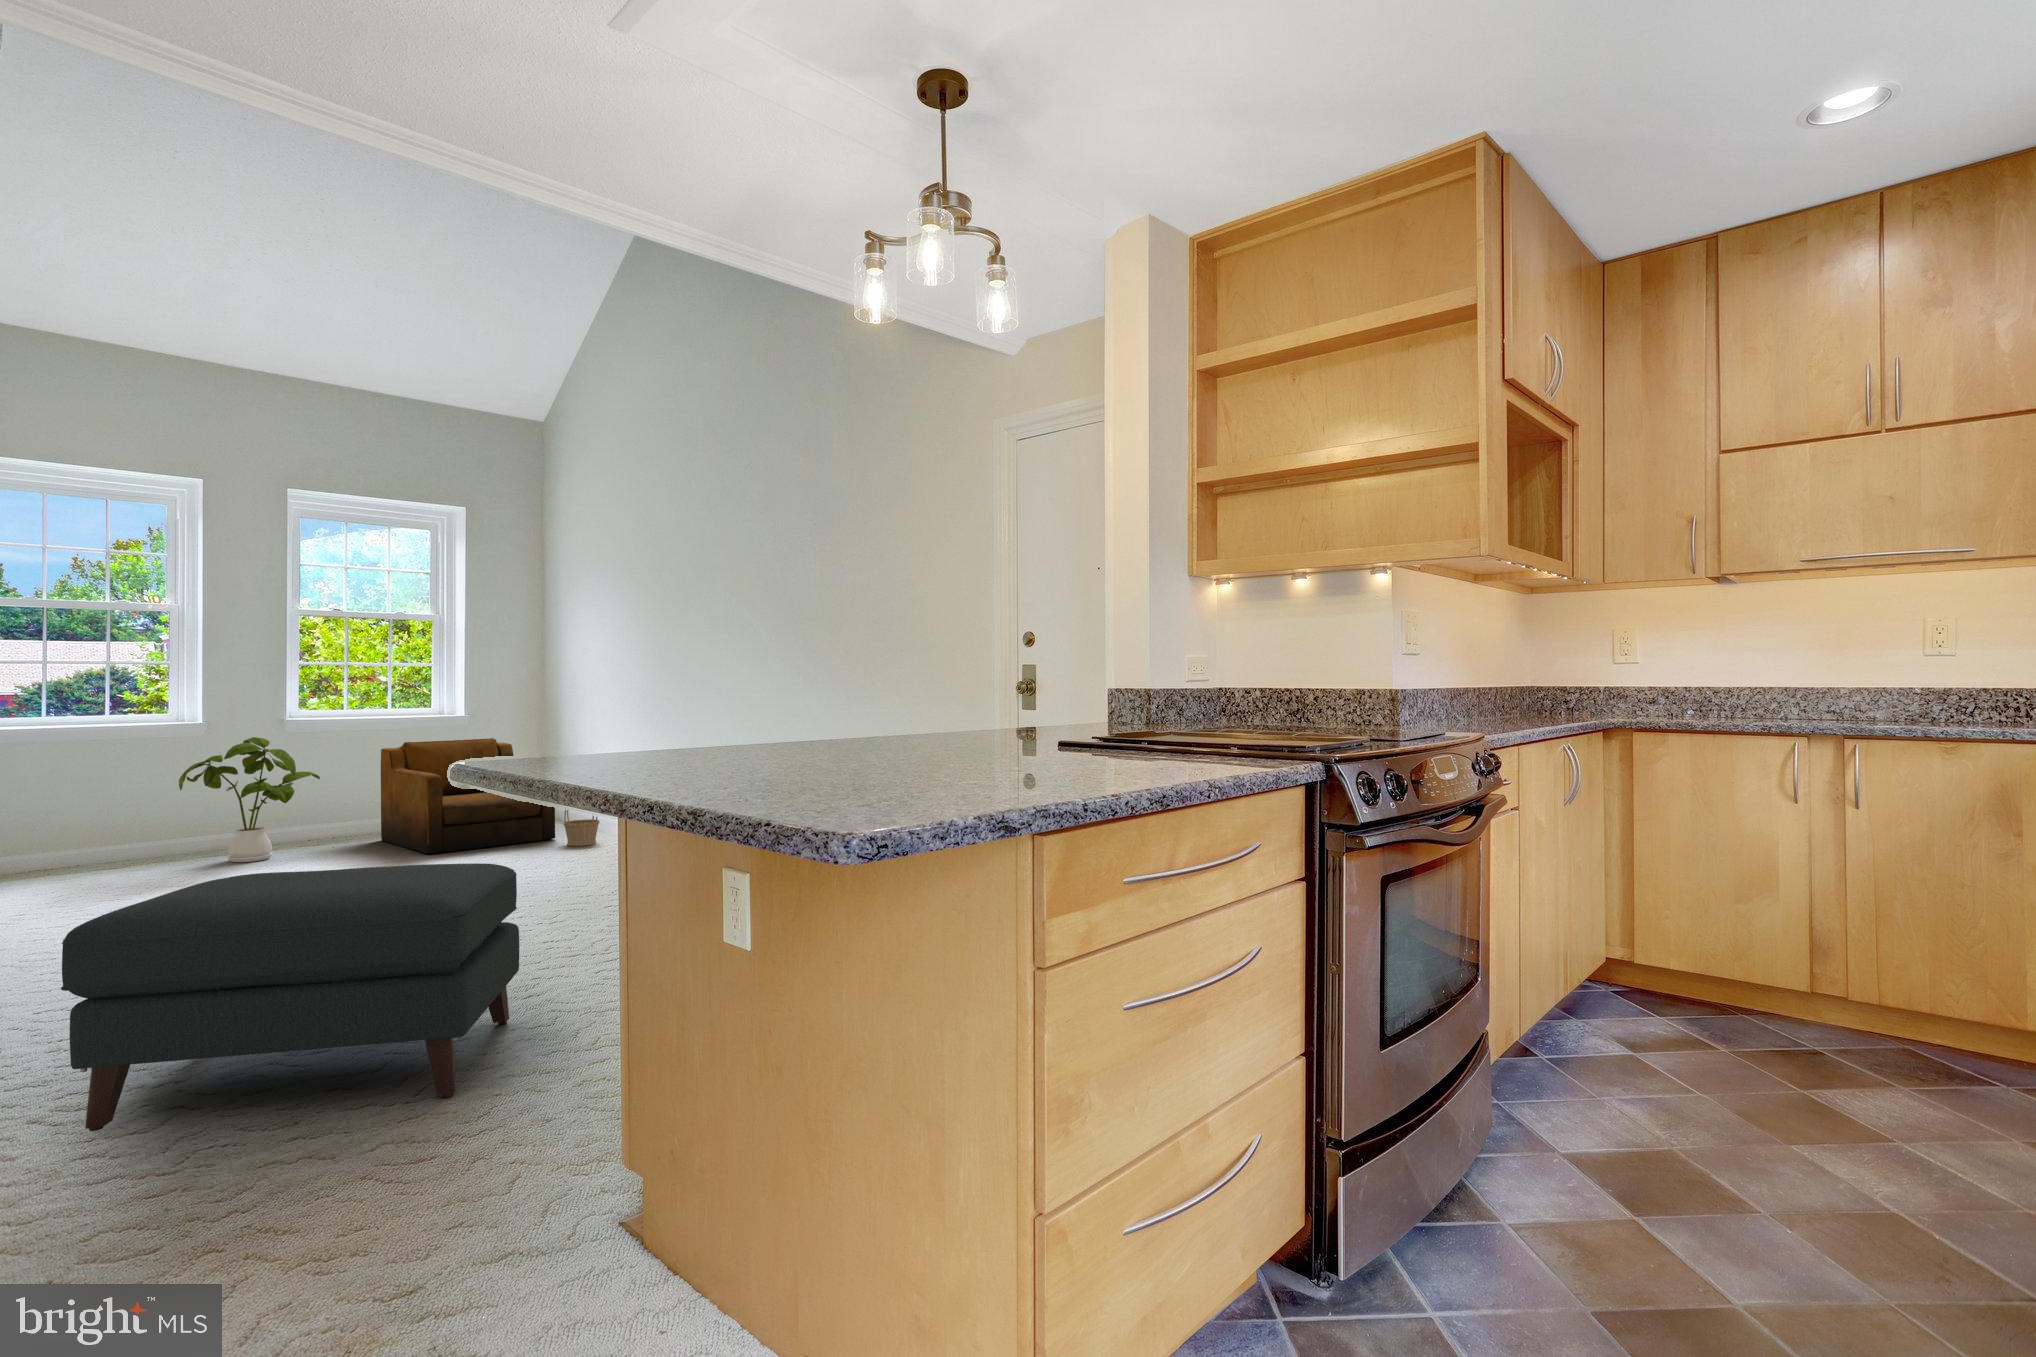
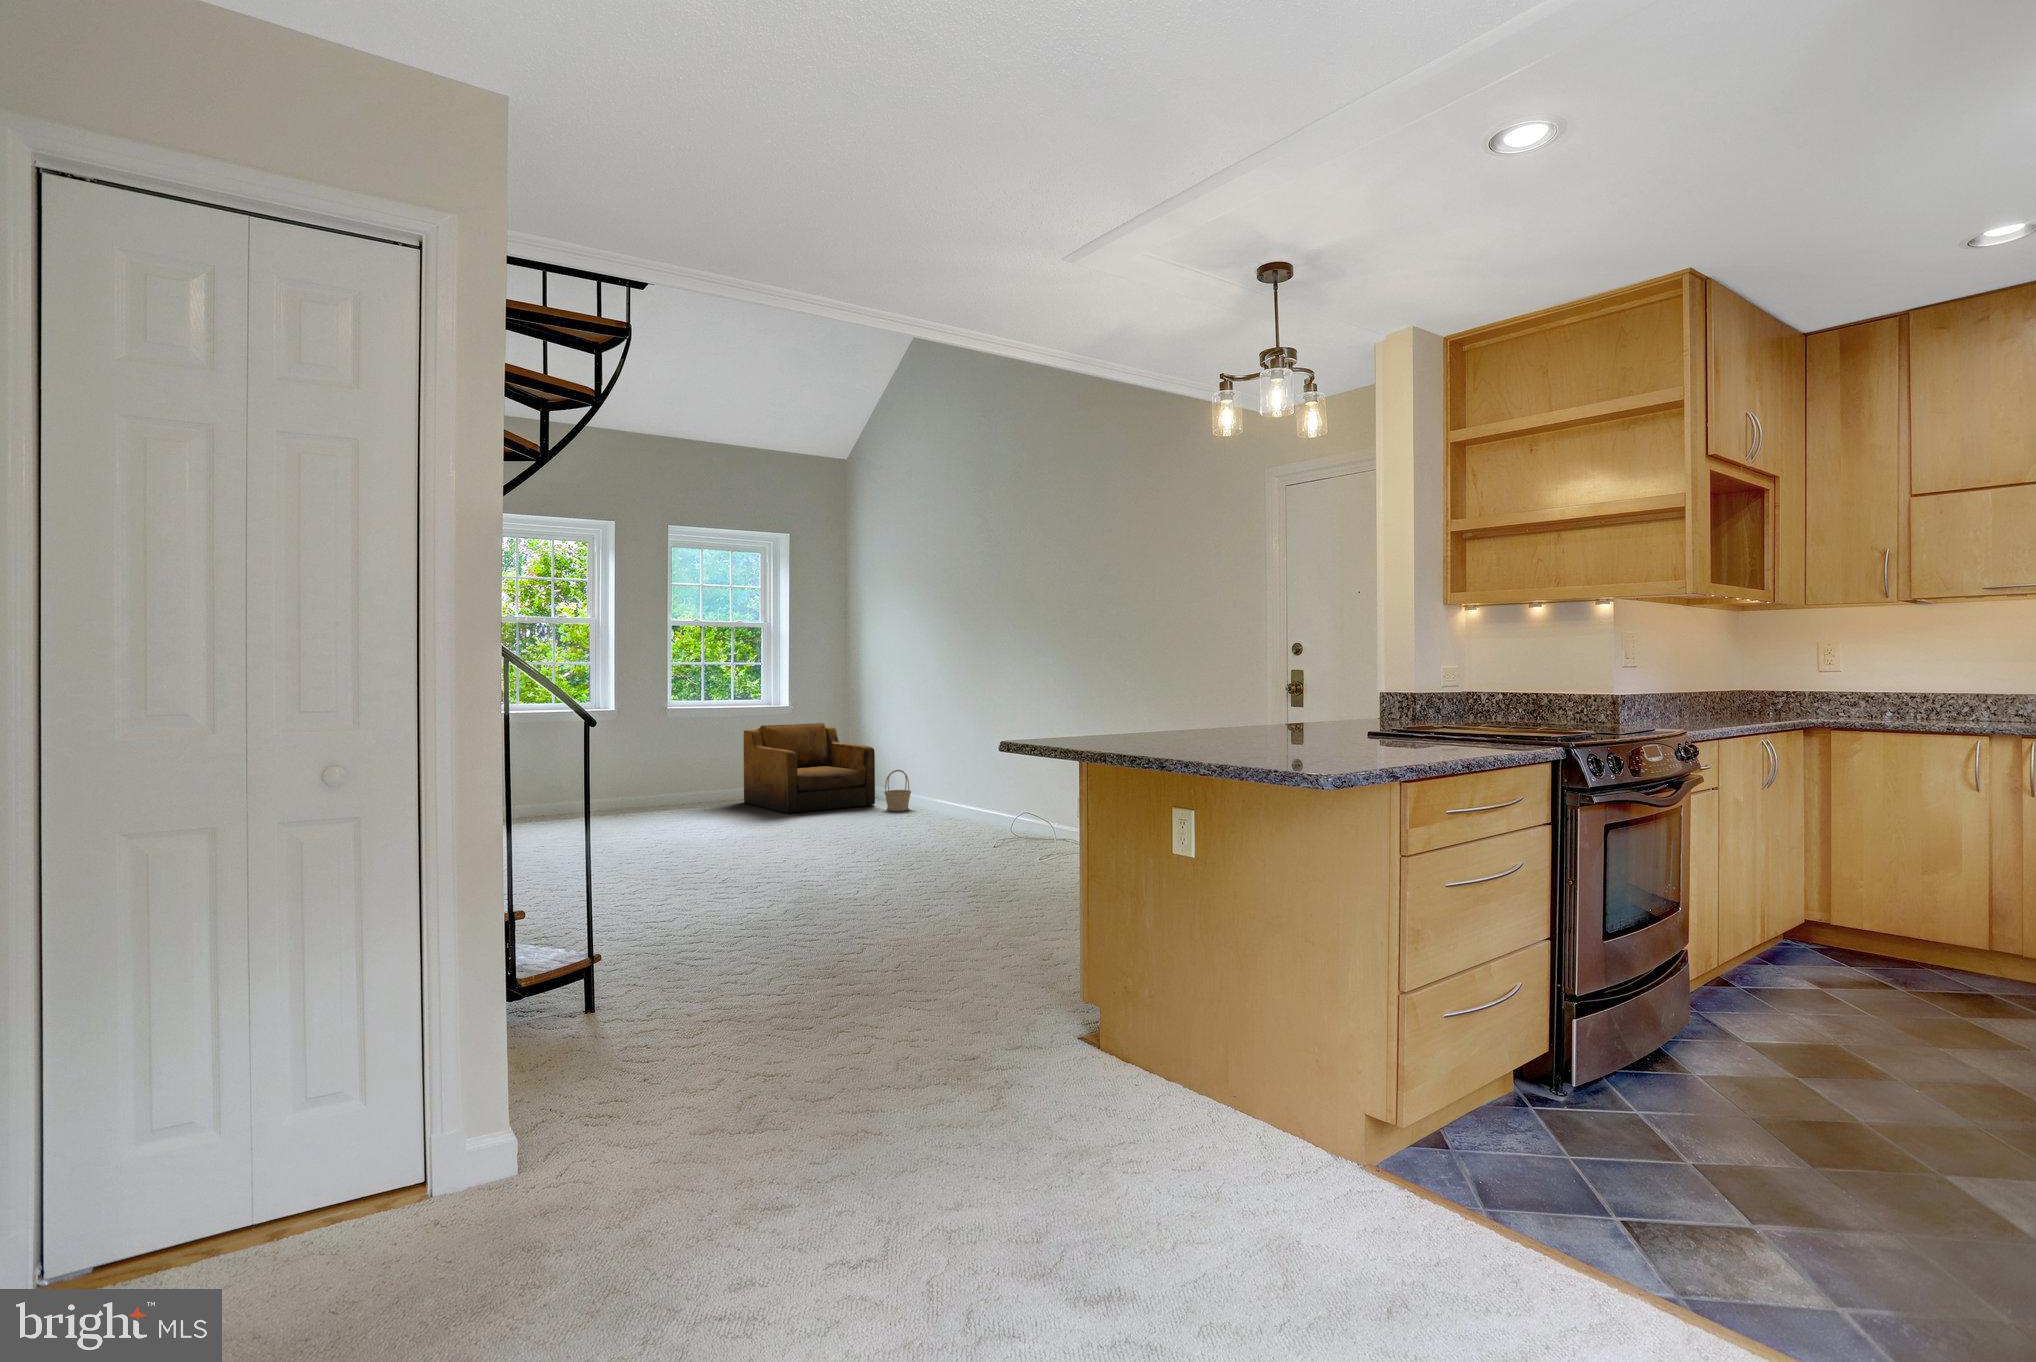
house plant: present [179,737,320,862] -> none [616,720,705,815]
ottoman: present [61,863,519,1131] -> none [704,811,938,968]

